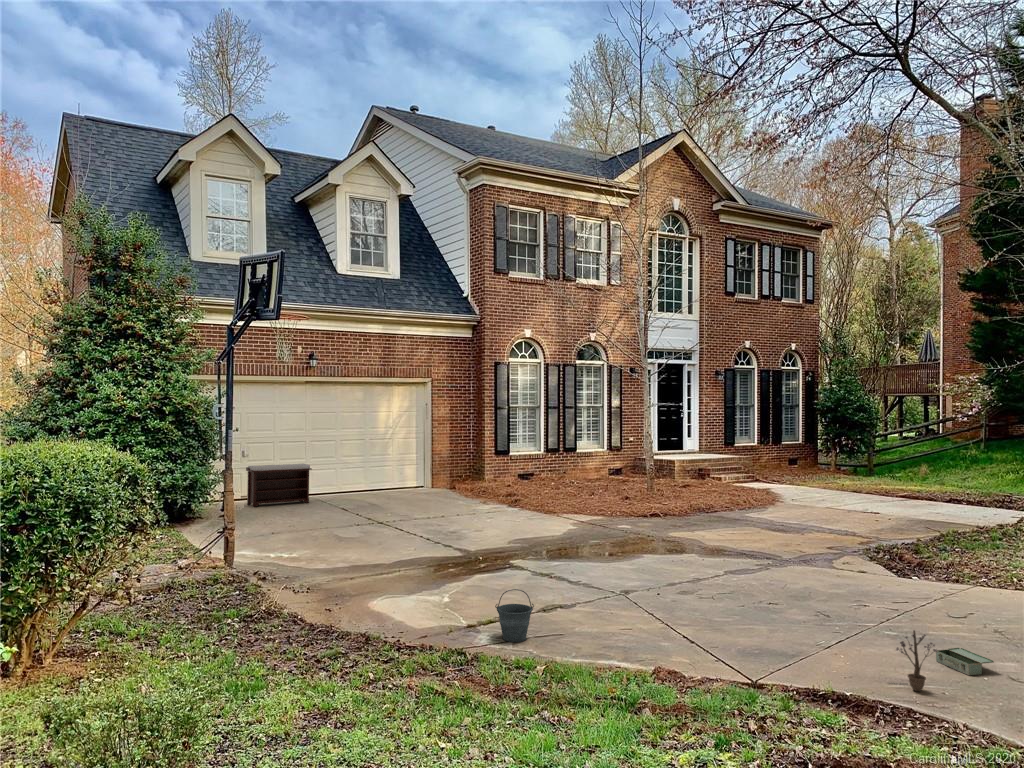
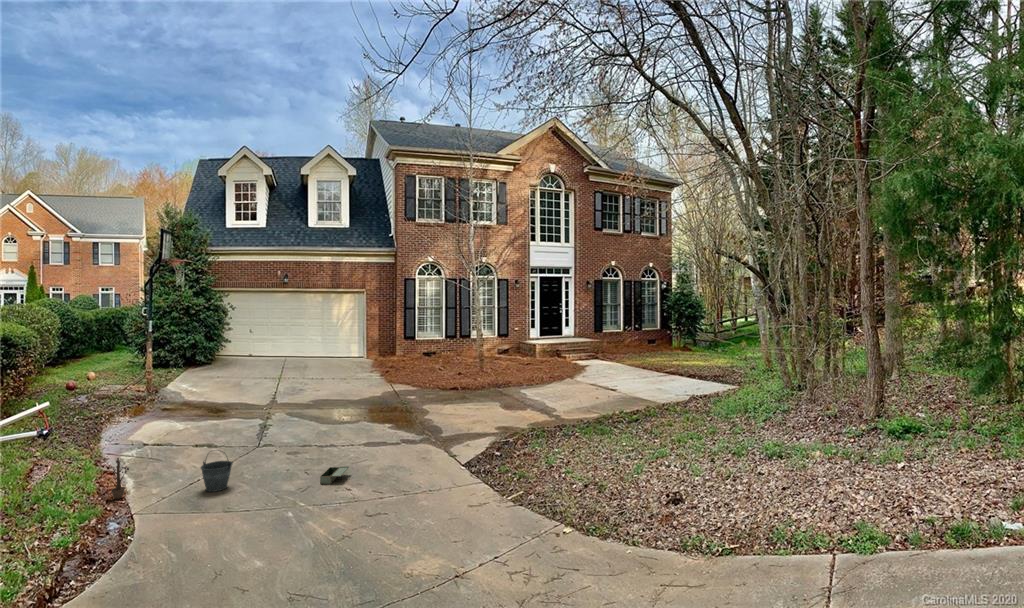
bench: present [246,464,312,507] -> none [237,342,279,368]
bucket: present [495,589,534,642] -> present [201,450,233,492]
decorative plant: present [889,631,937,691] -> present [111,458,129,499]

